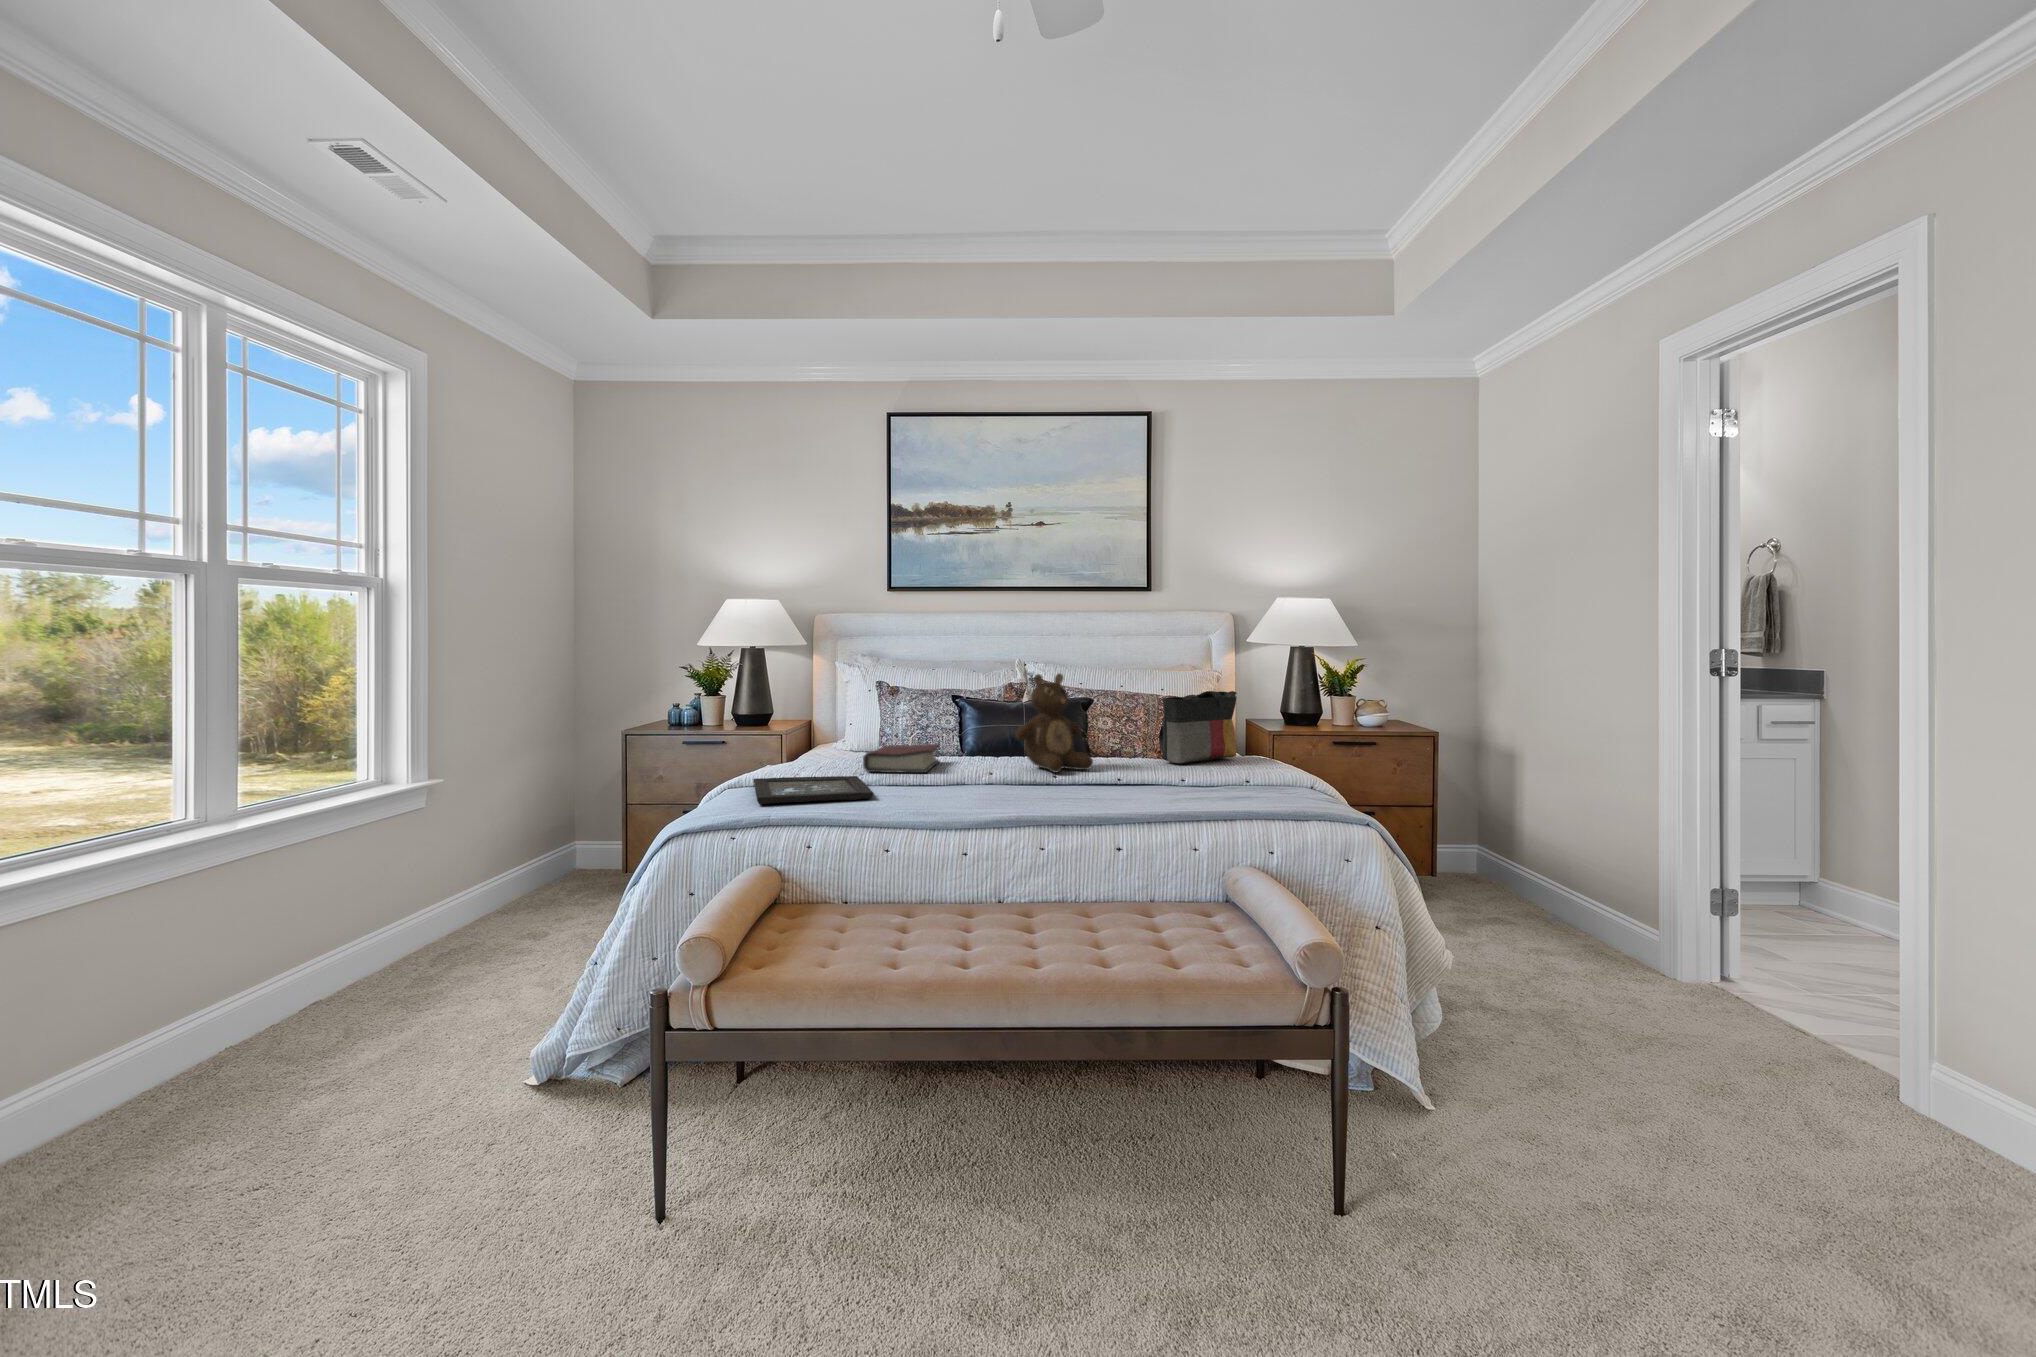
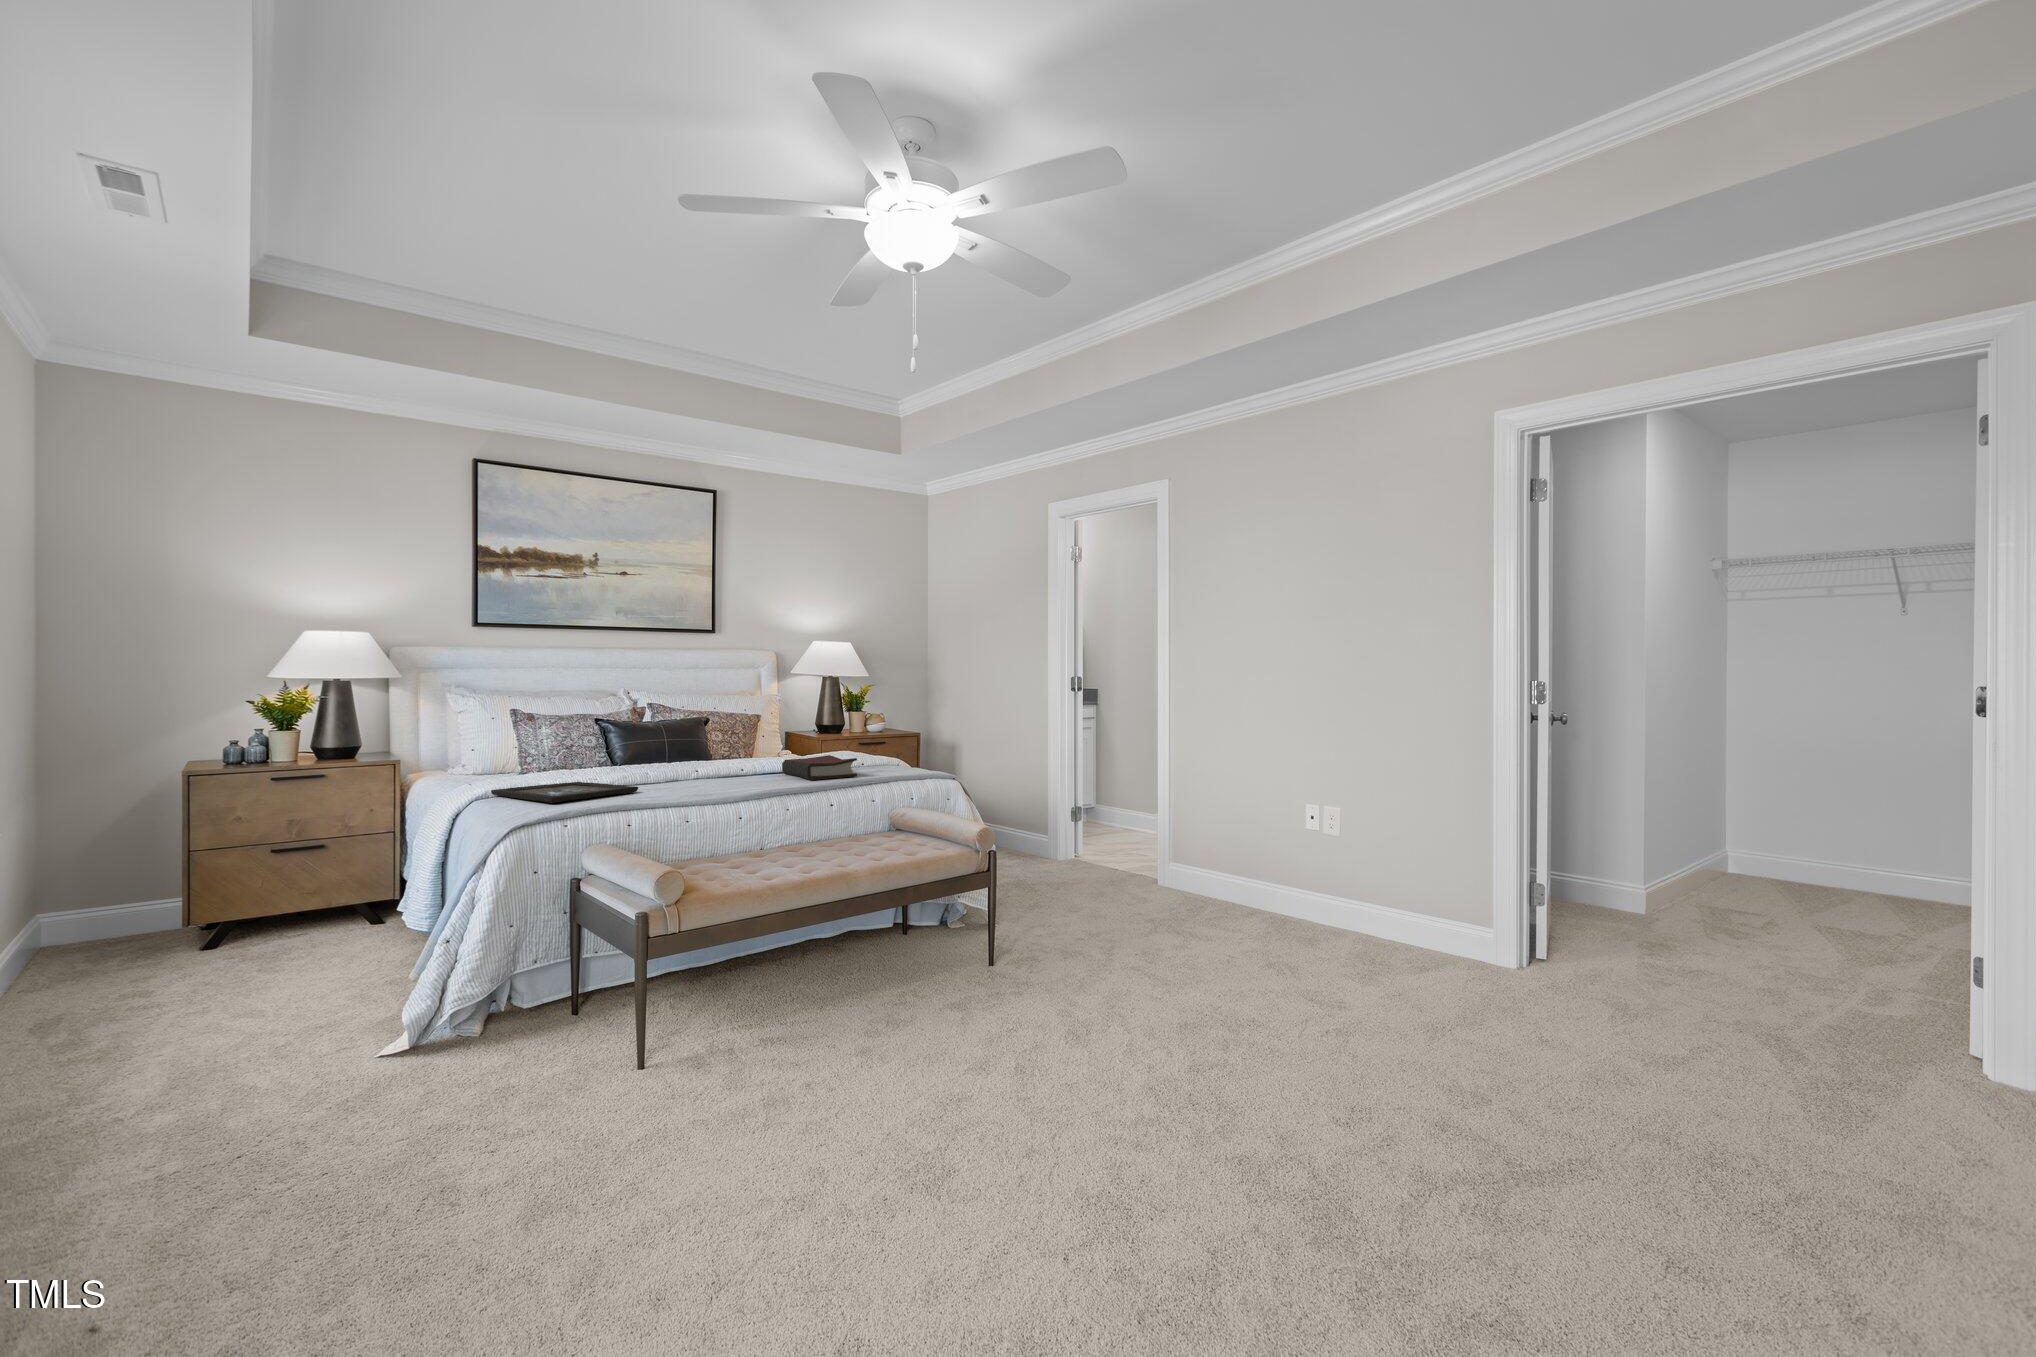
teddy bear: present [1015,673,1093,772] -> none [692,695,752,768]
tote bag: present [1159,691,1236,763] -> none [776,706,829,757]
hardback book: present [863,744,940,773] -> present [782,755,857,780]

